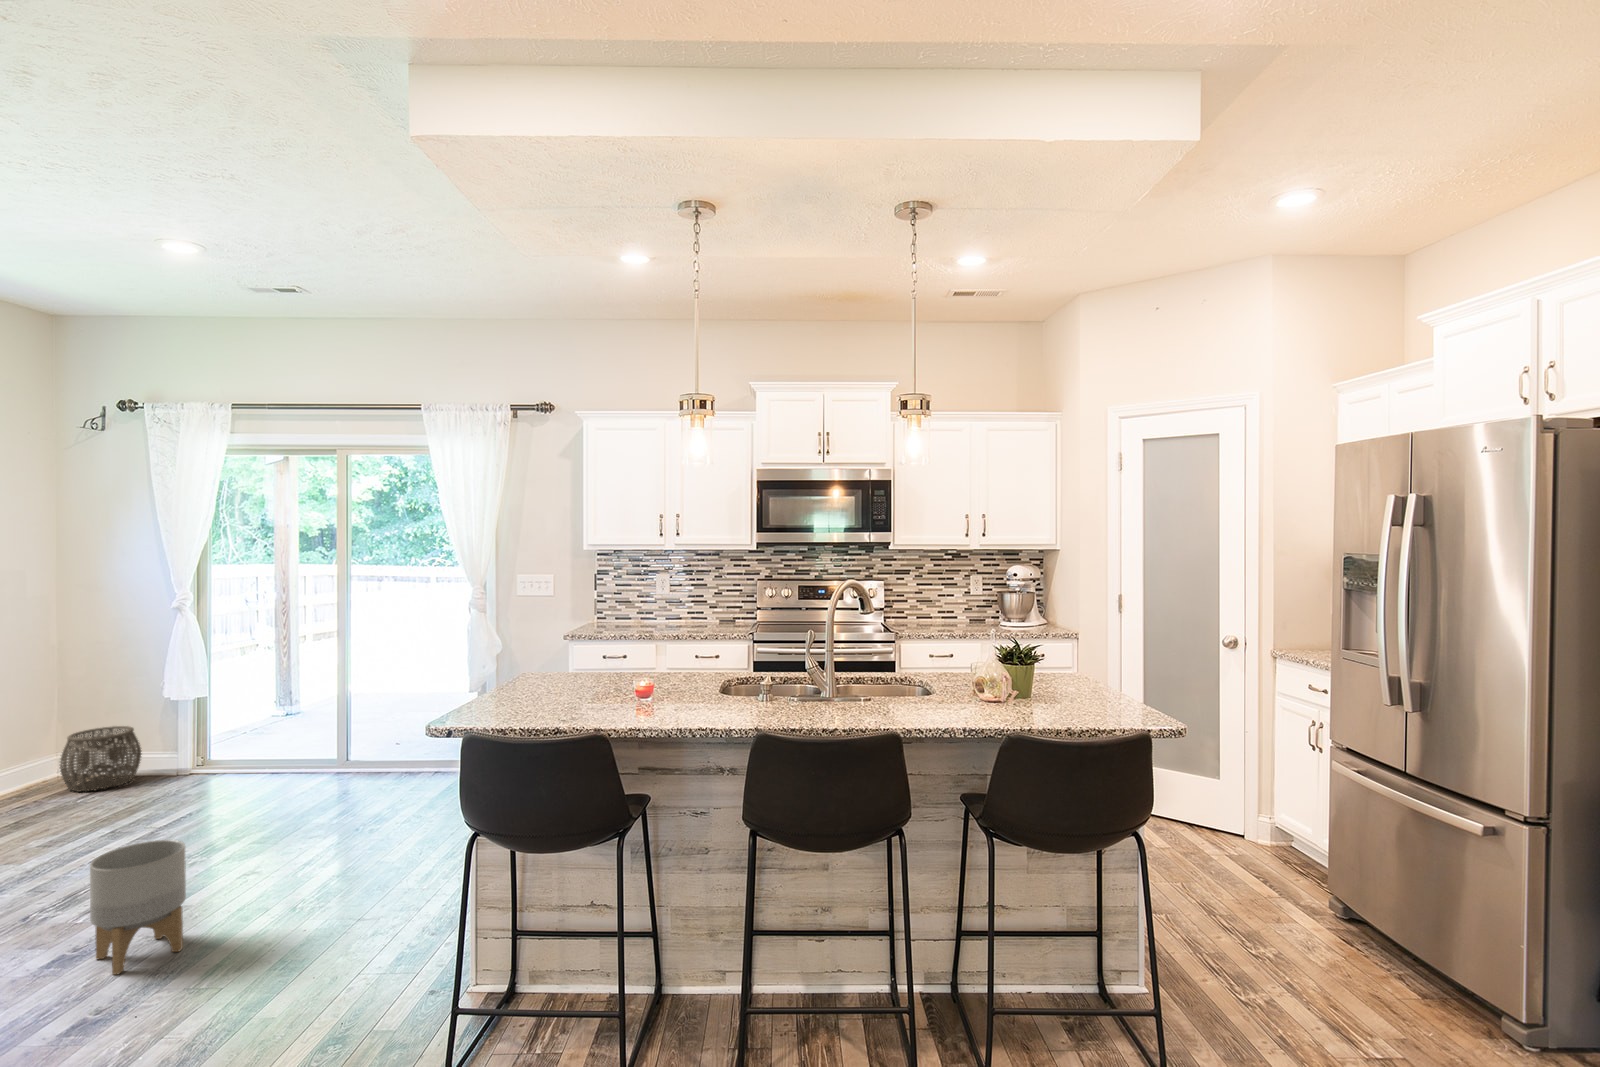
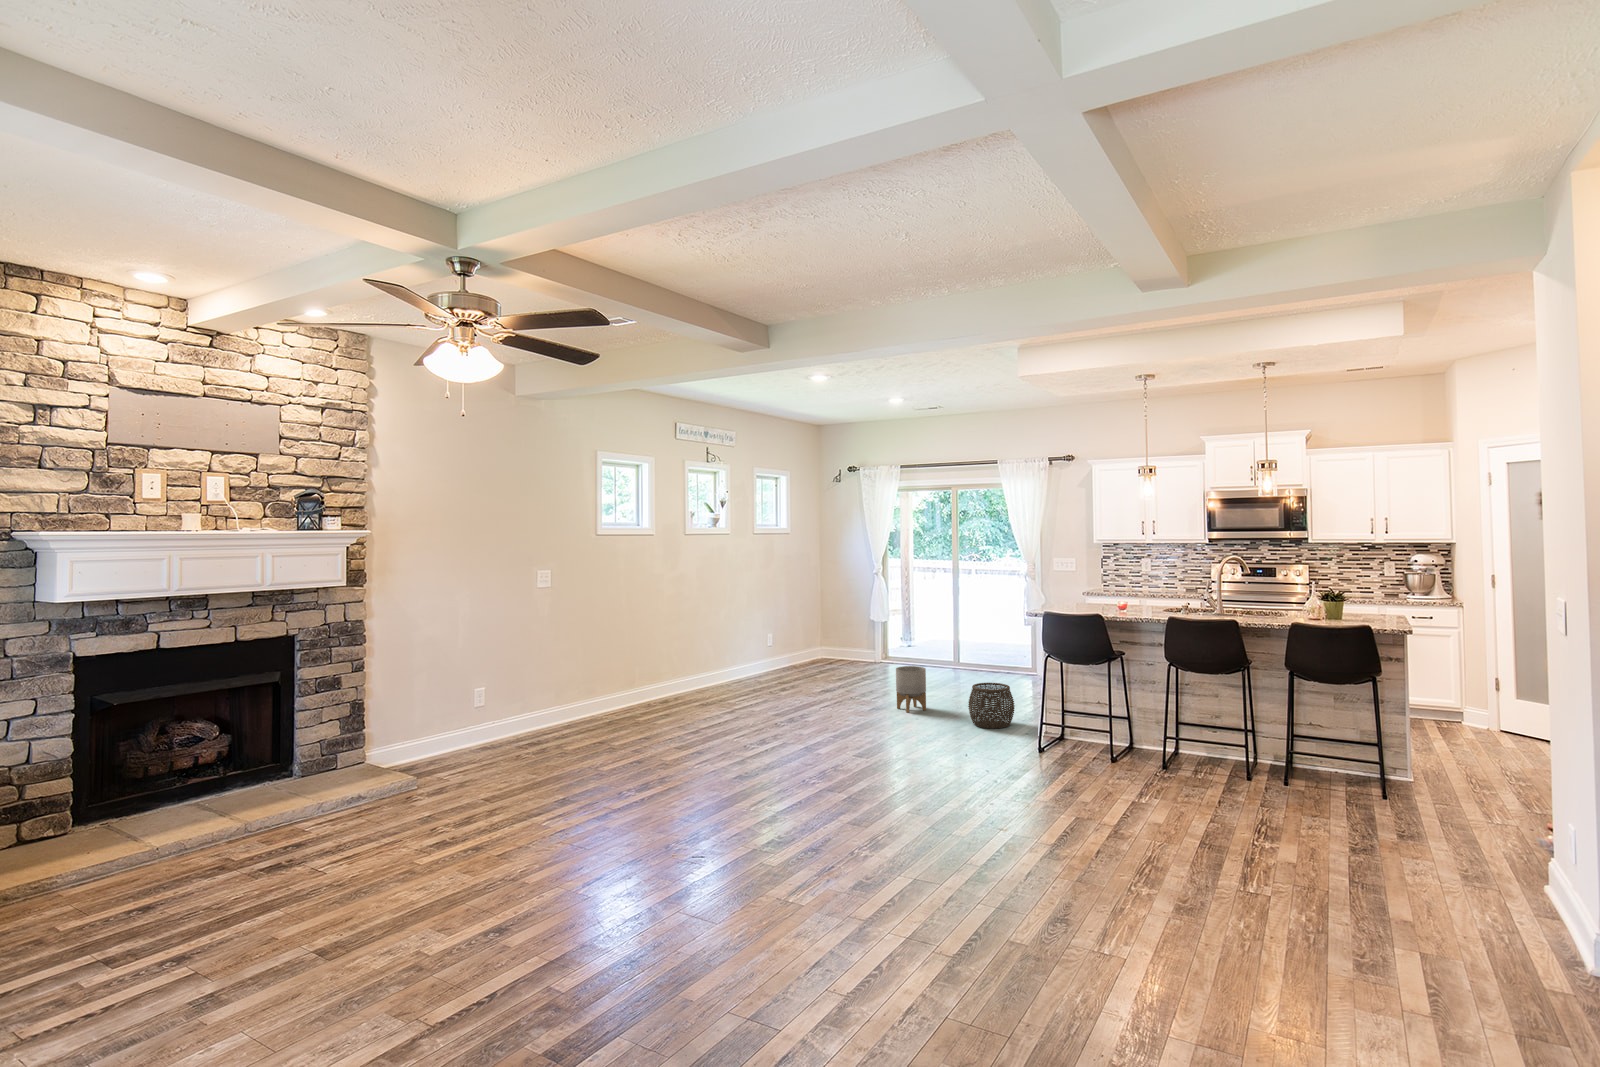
woven basket: present [60,726,141,792] -> present [968,683,1015,729]

